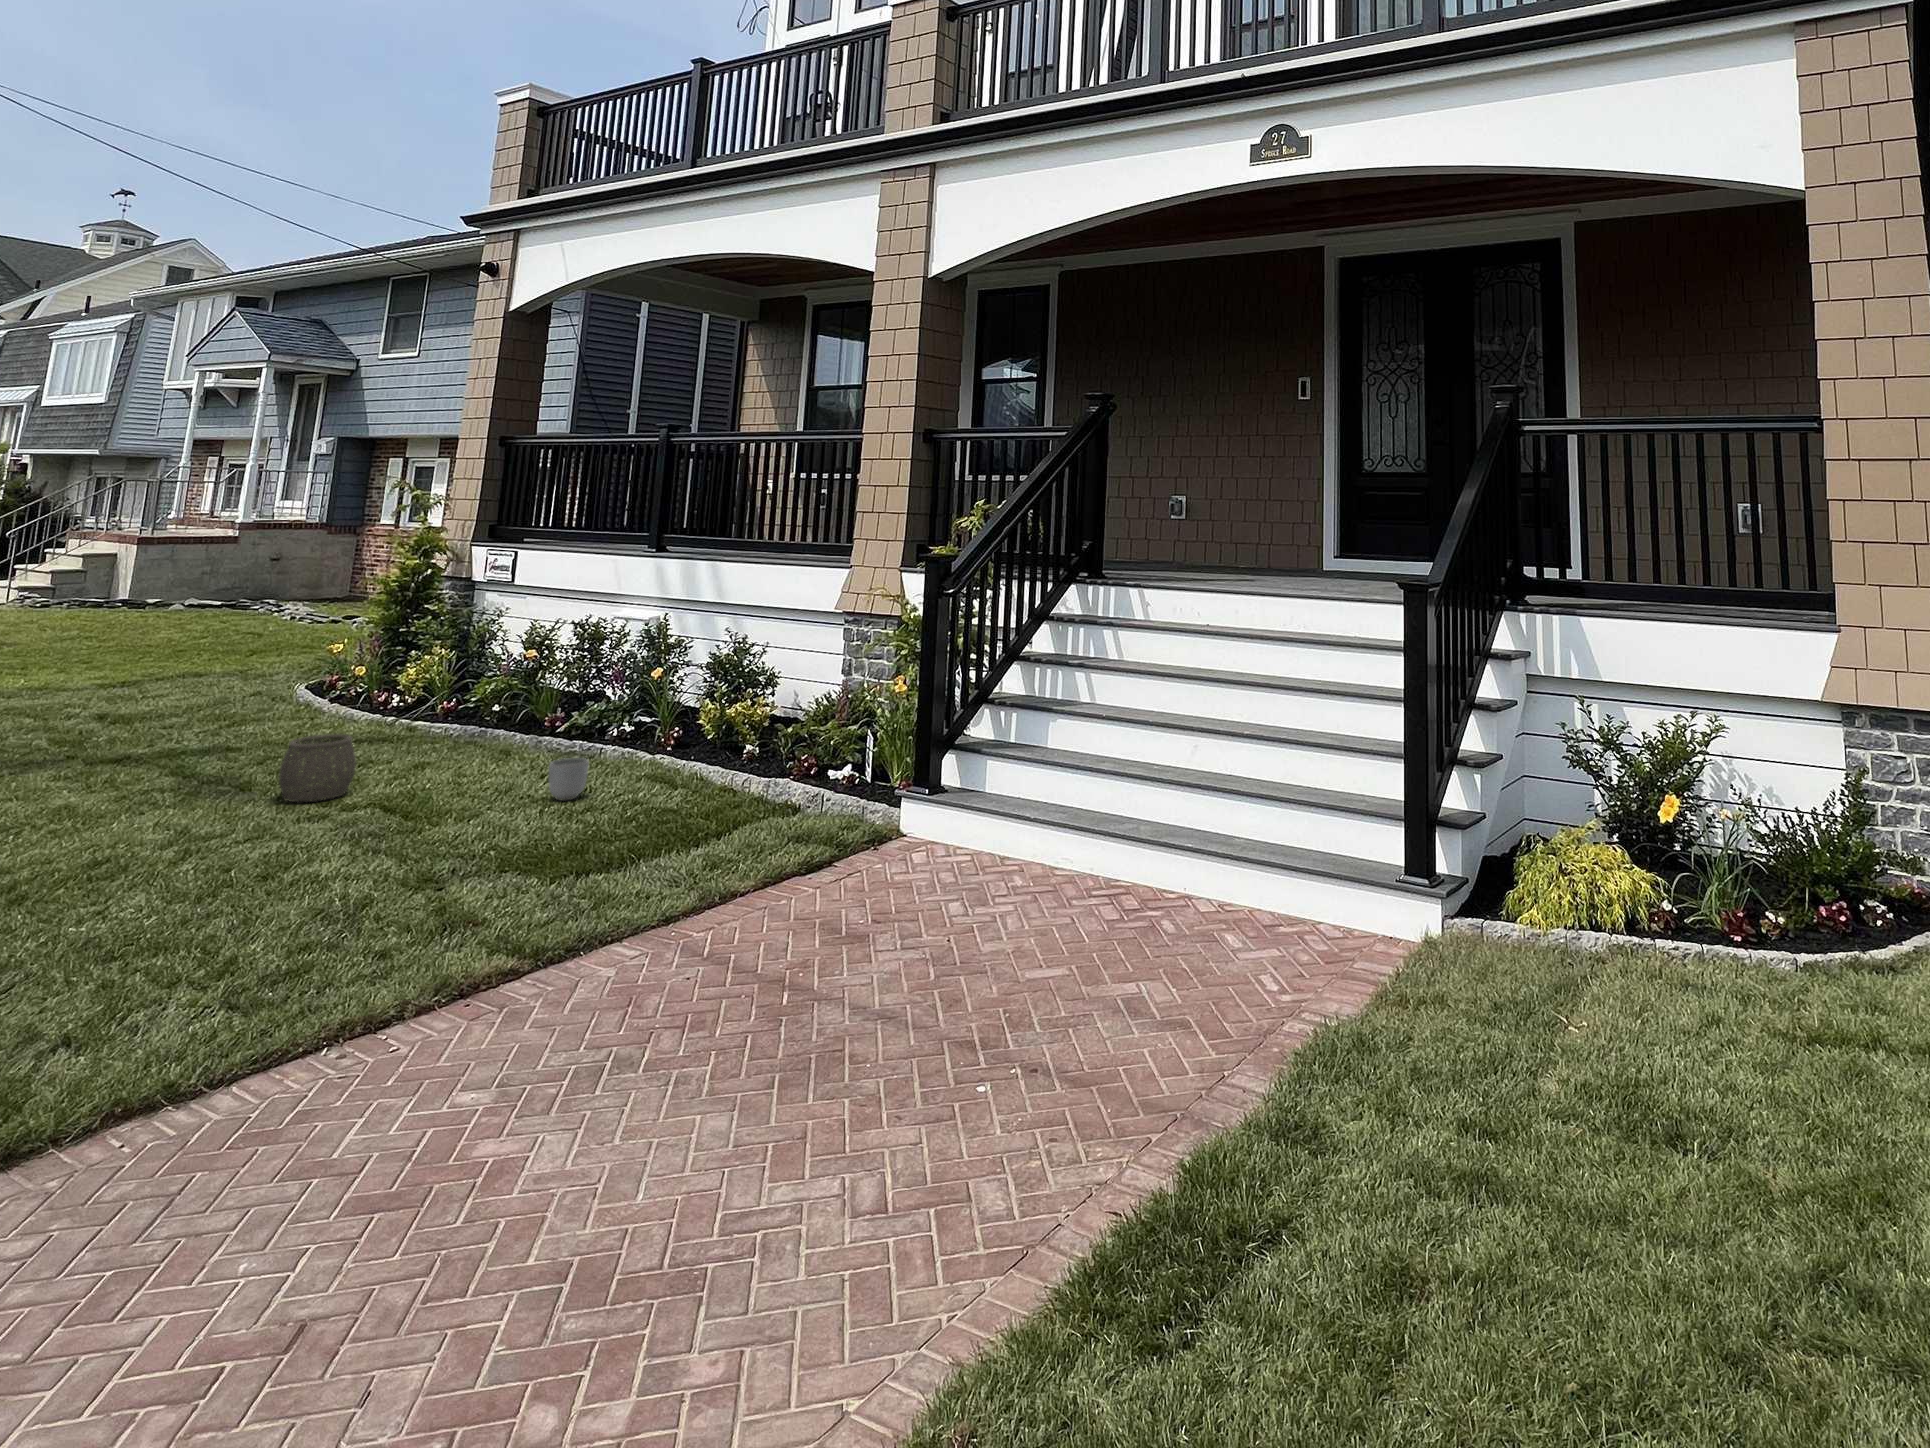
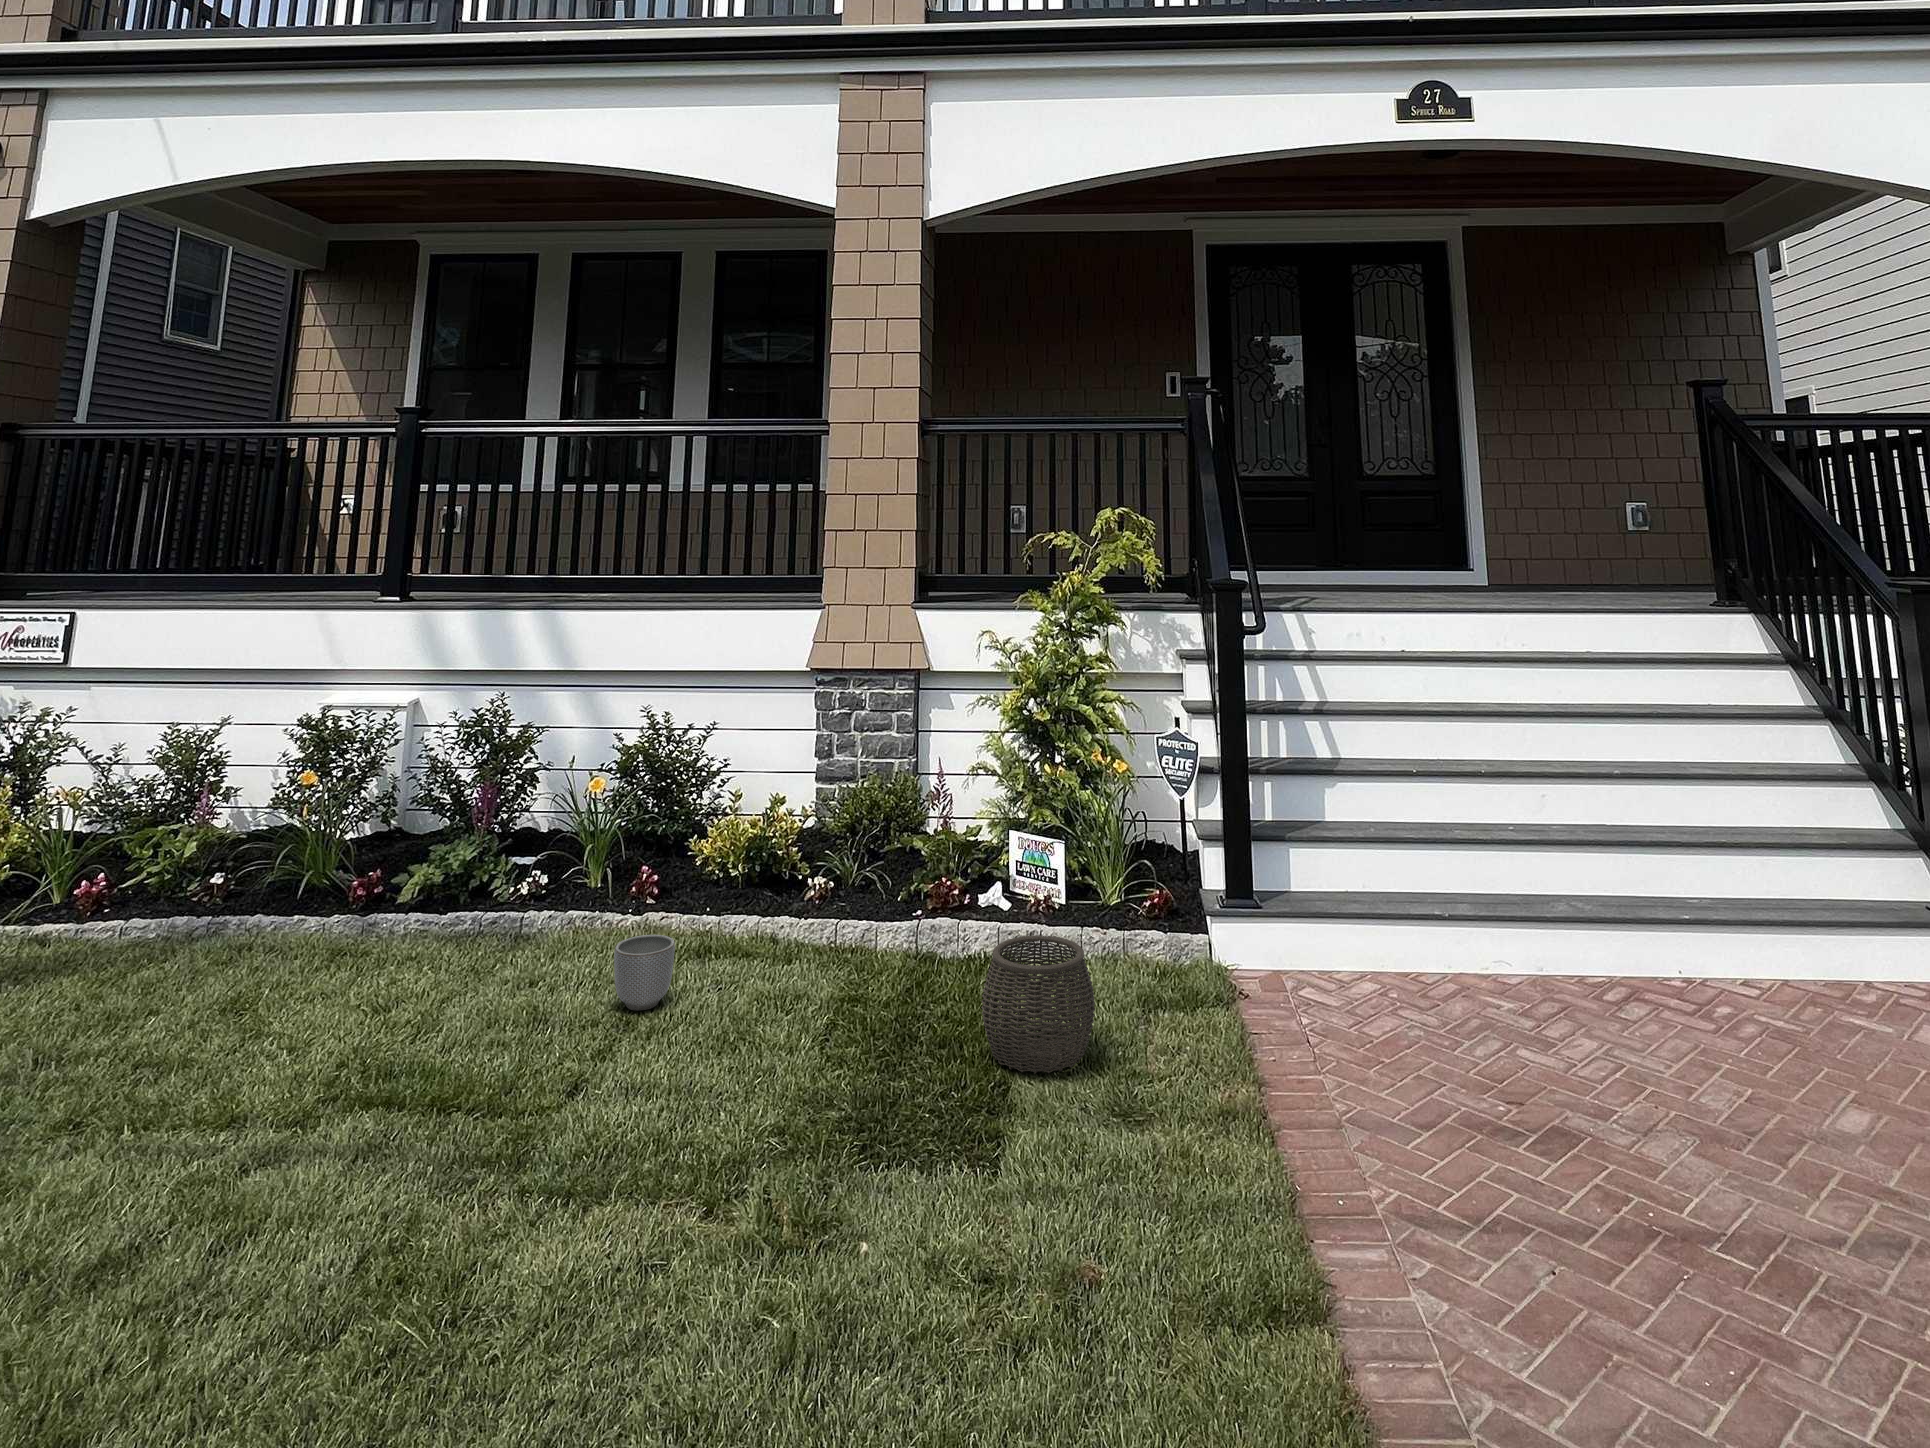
woven basket: present [279,734,356,802] -> present [981,935,1095,1074]

